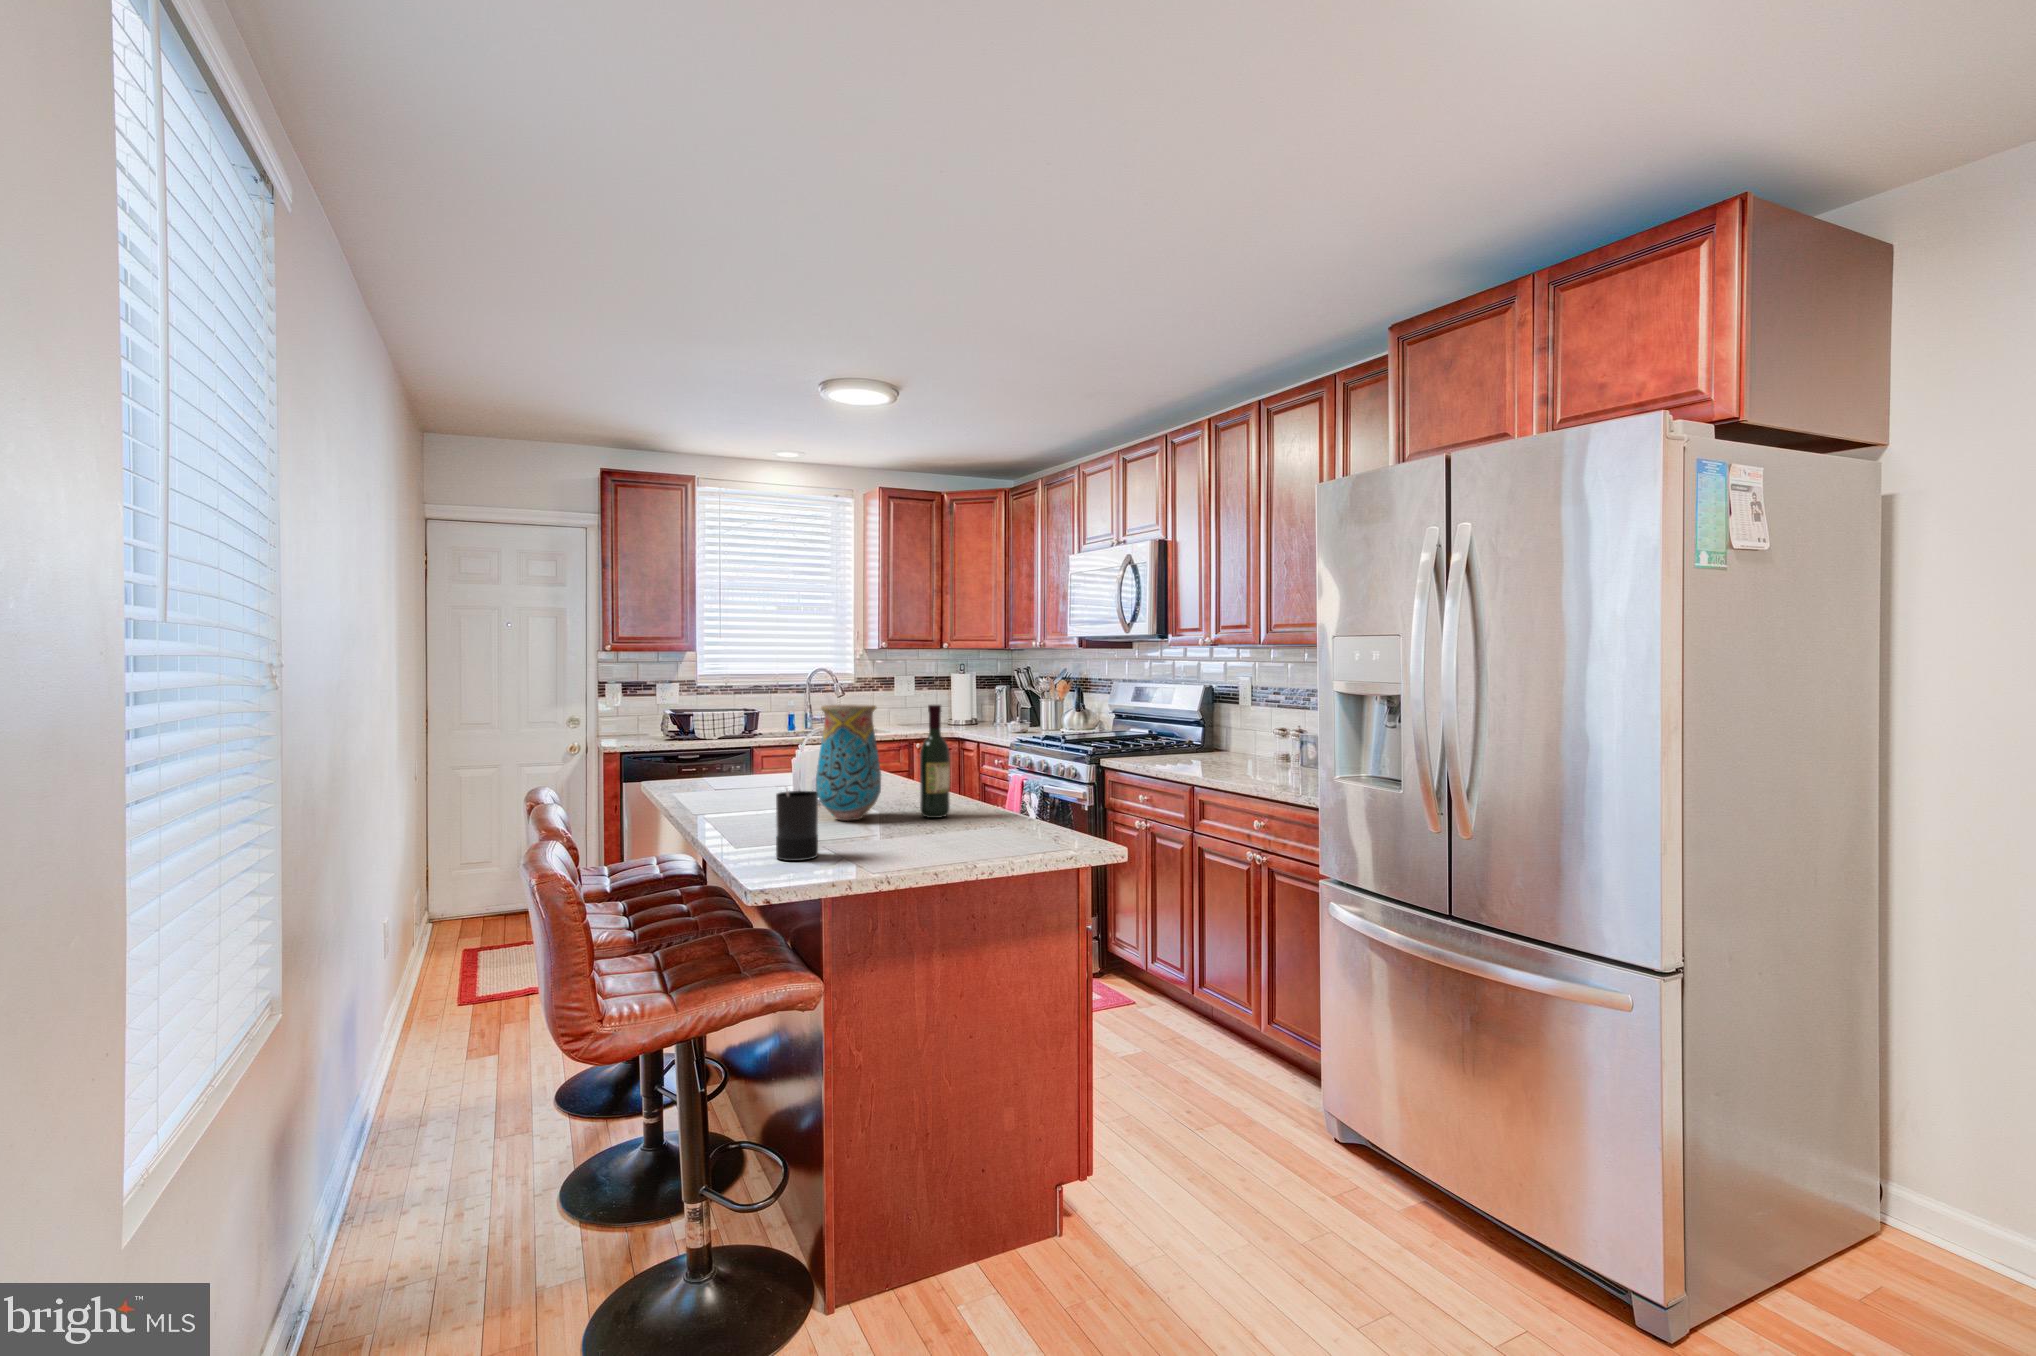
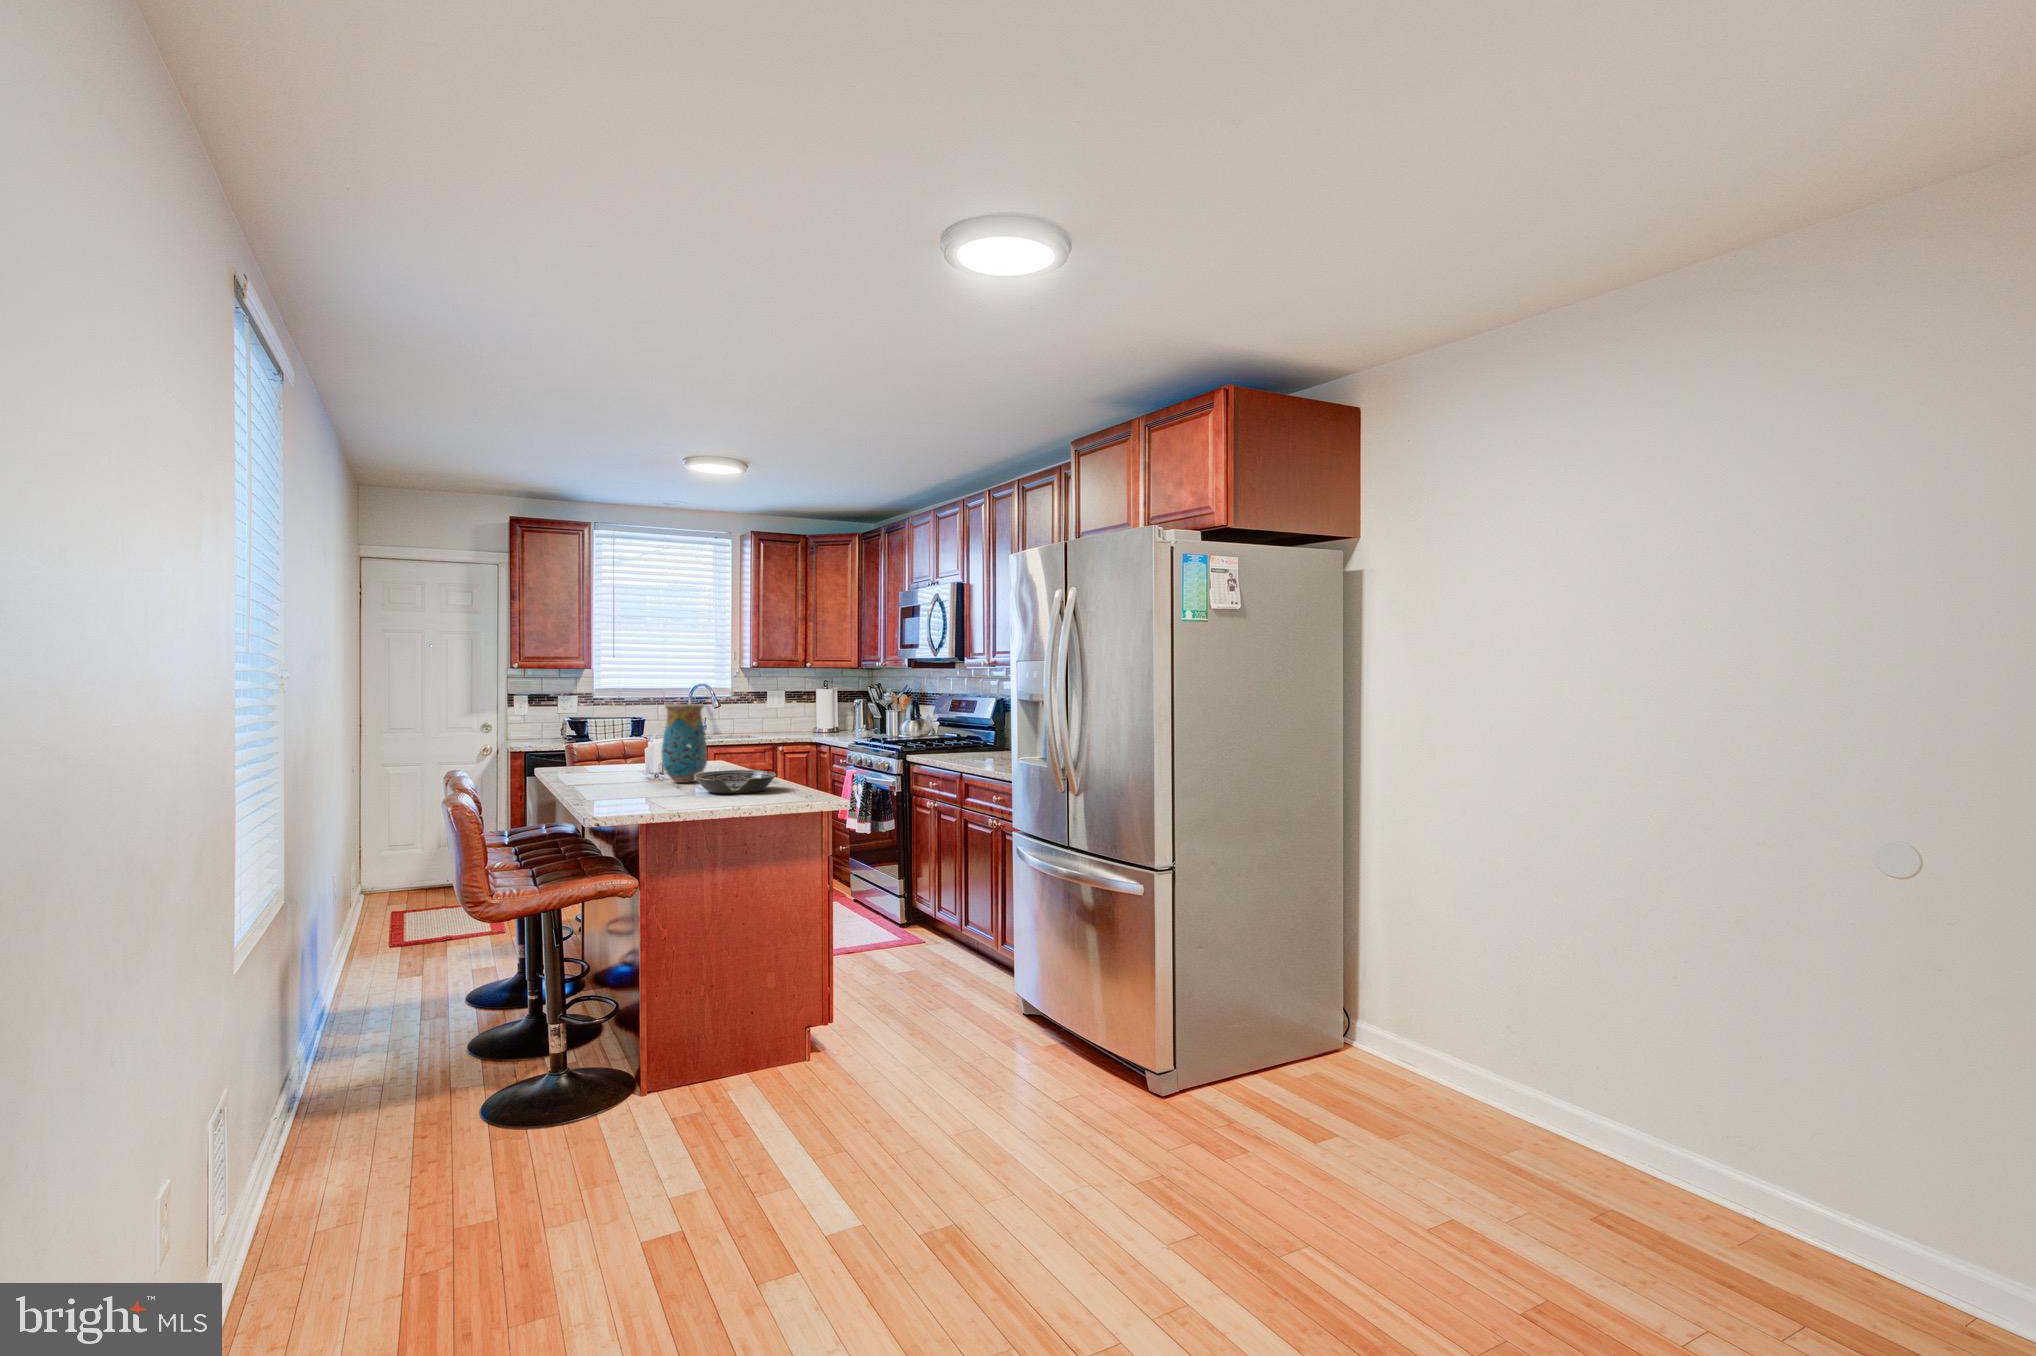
wine bottle: present [920,704,950,818] -> none [734,704,755,781]
candle: present [776,790,818,861] -> none [624,753,652,799]
bowl: none [878,806,1000,849] -> present [695,770,776,793]

